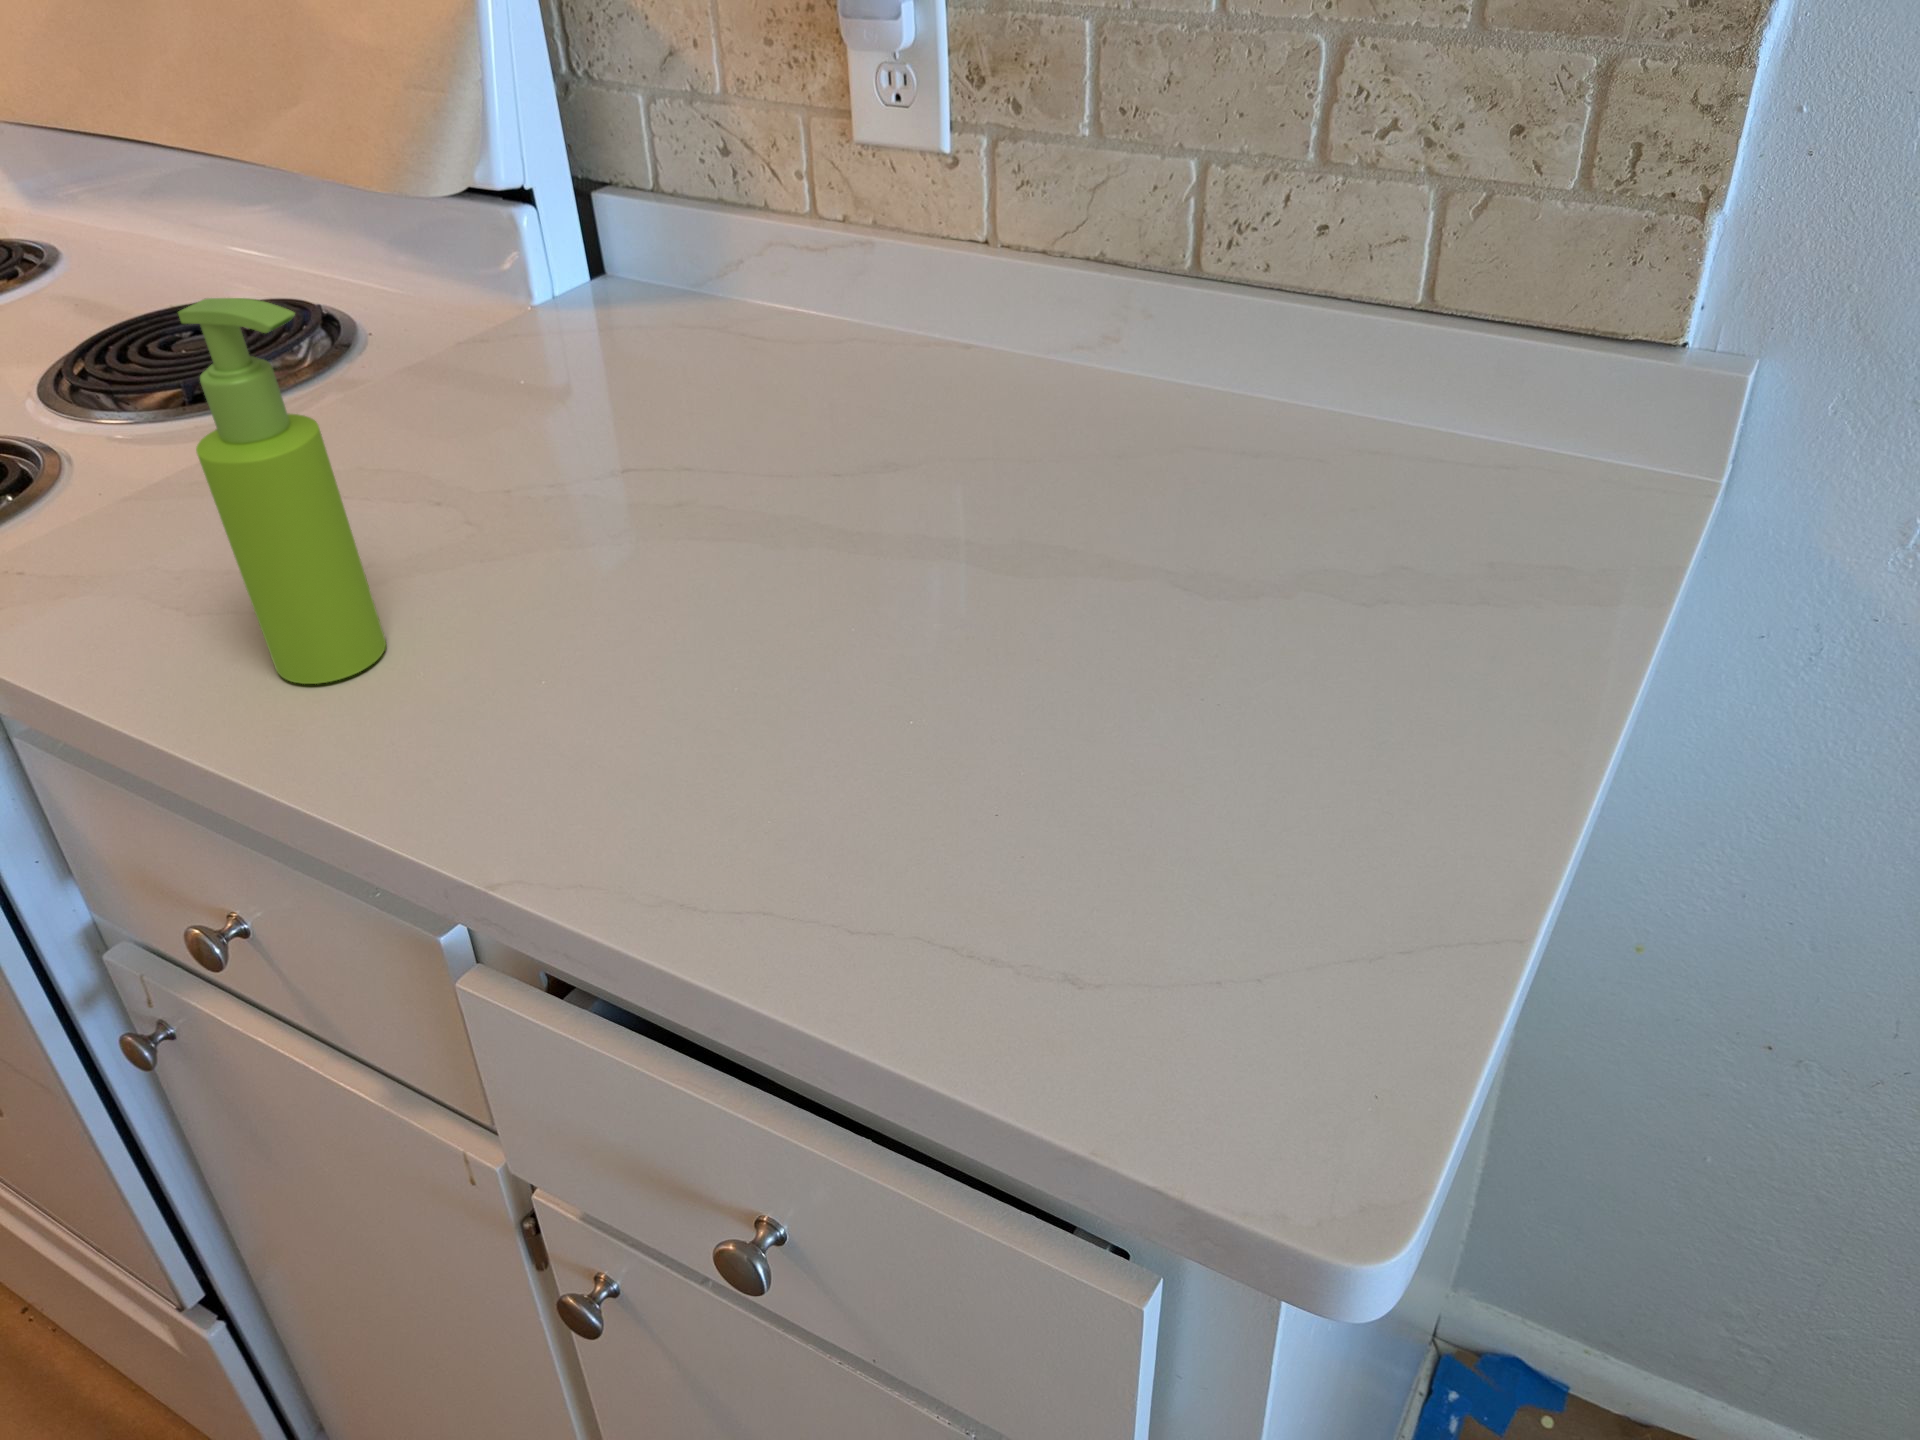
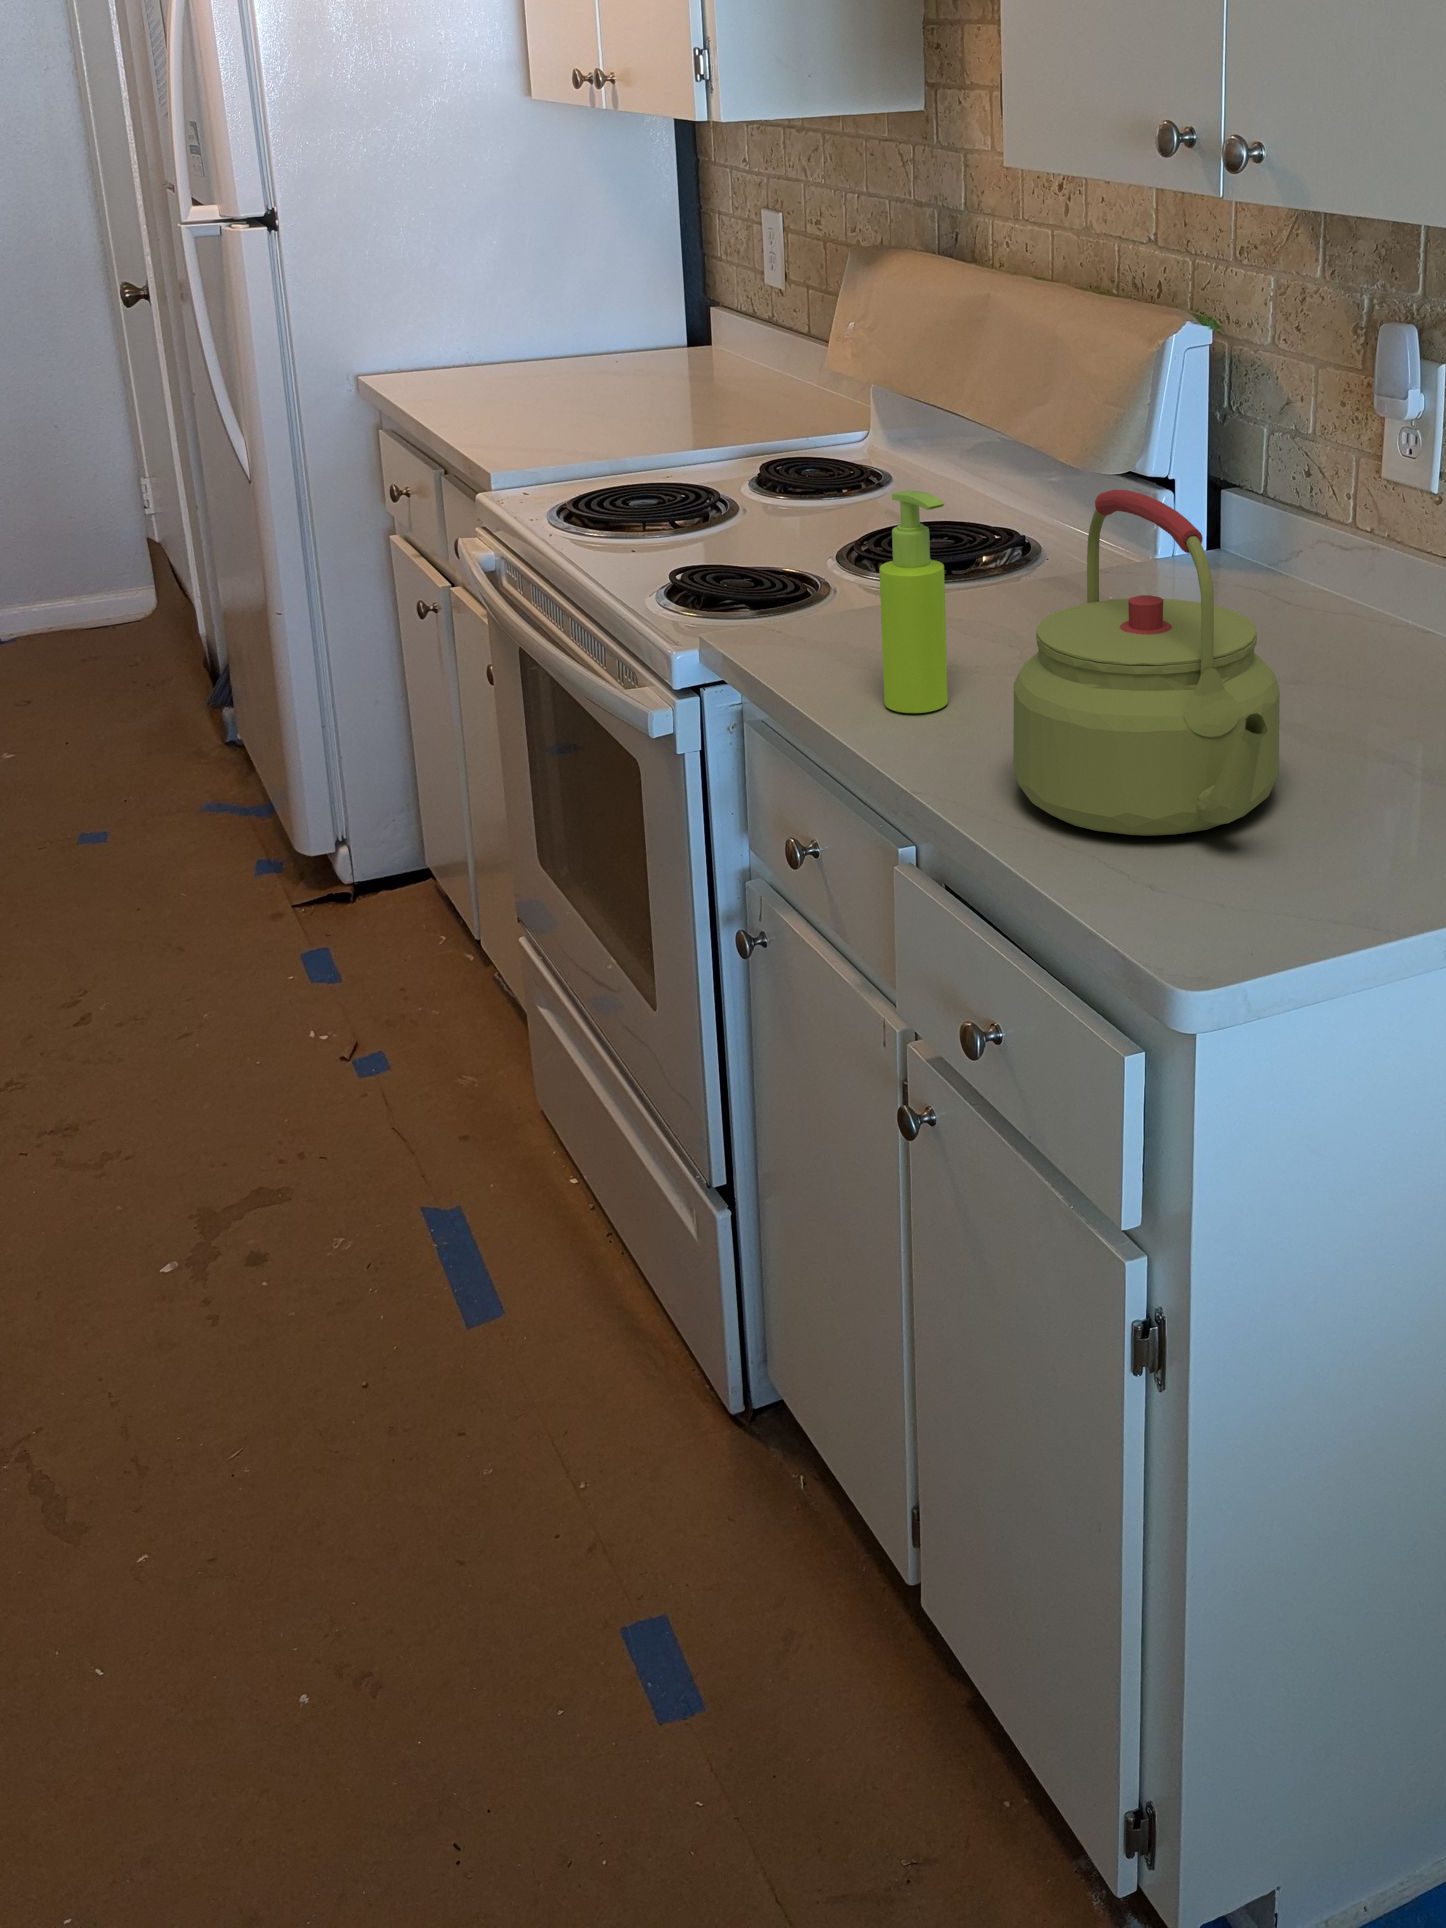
kettle: none [579,236,1145,860] -> present [1013,490,1280,836]

